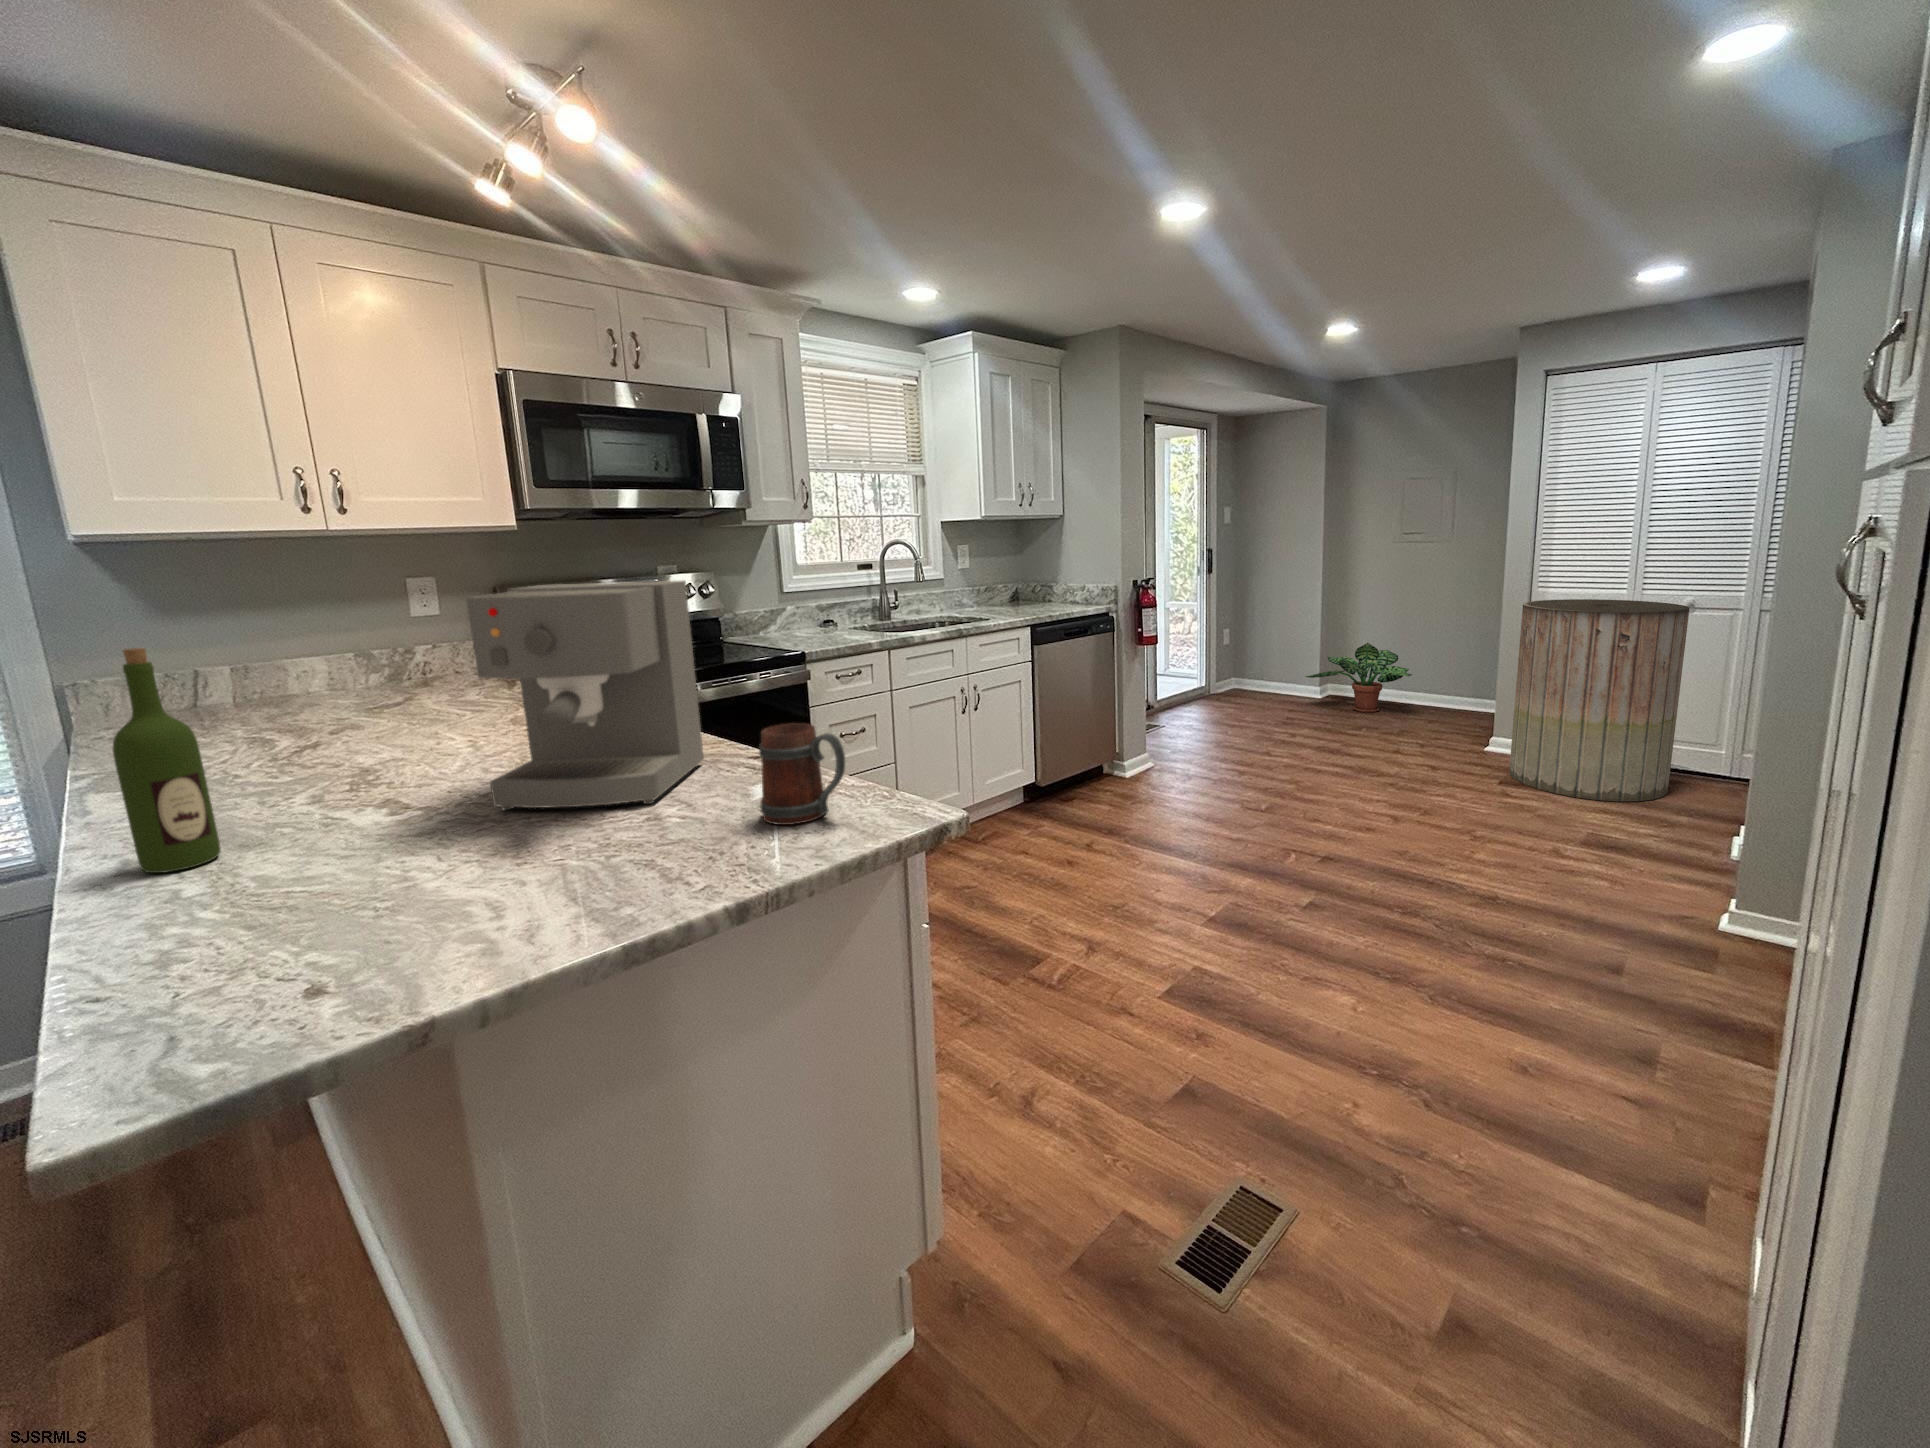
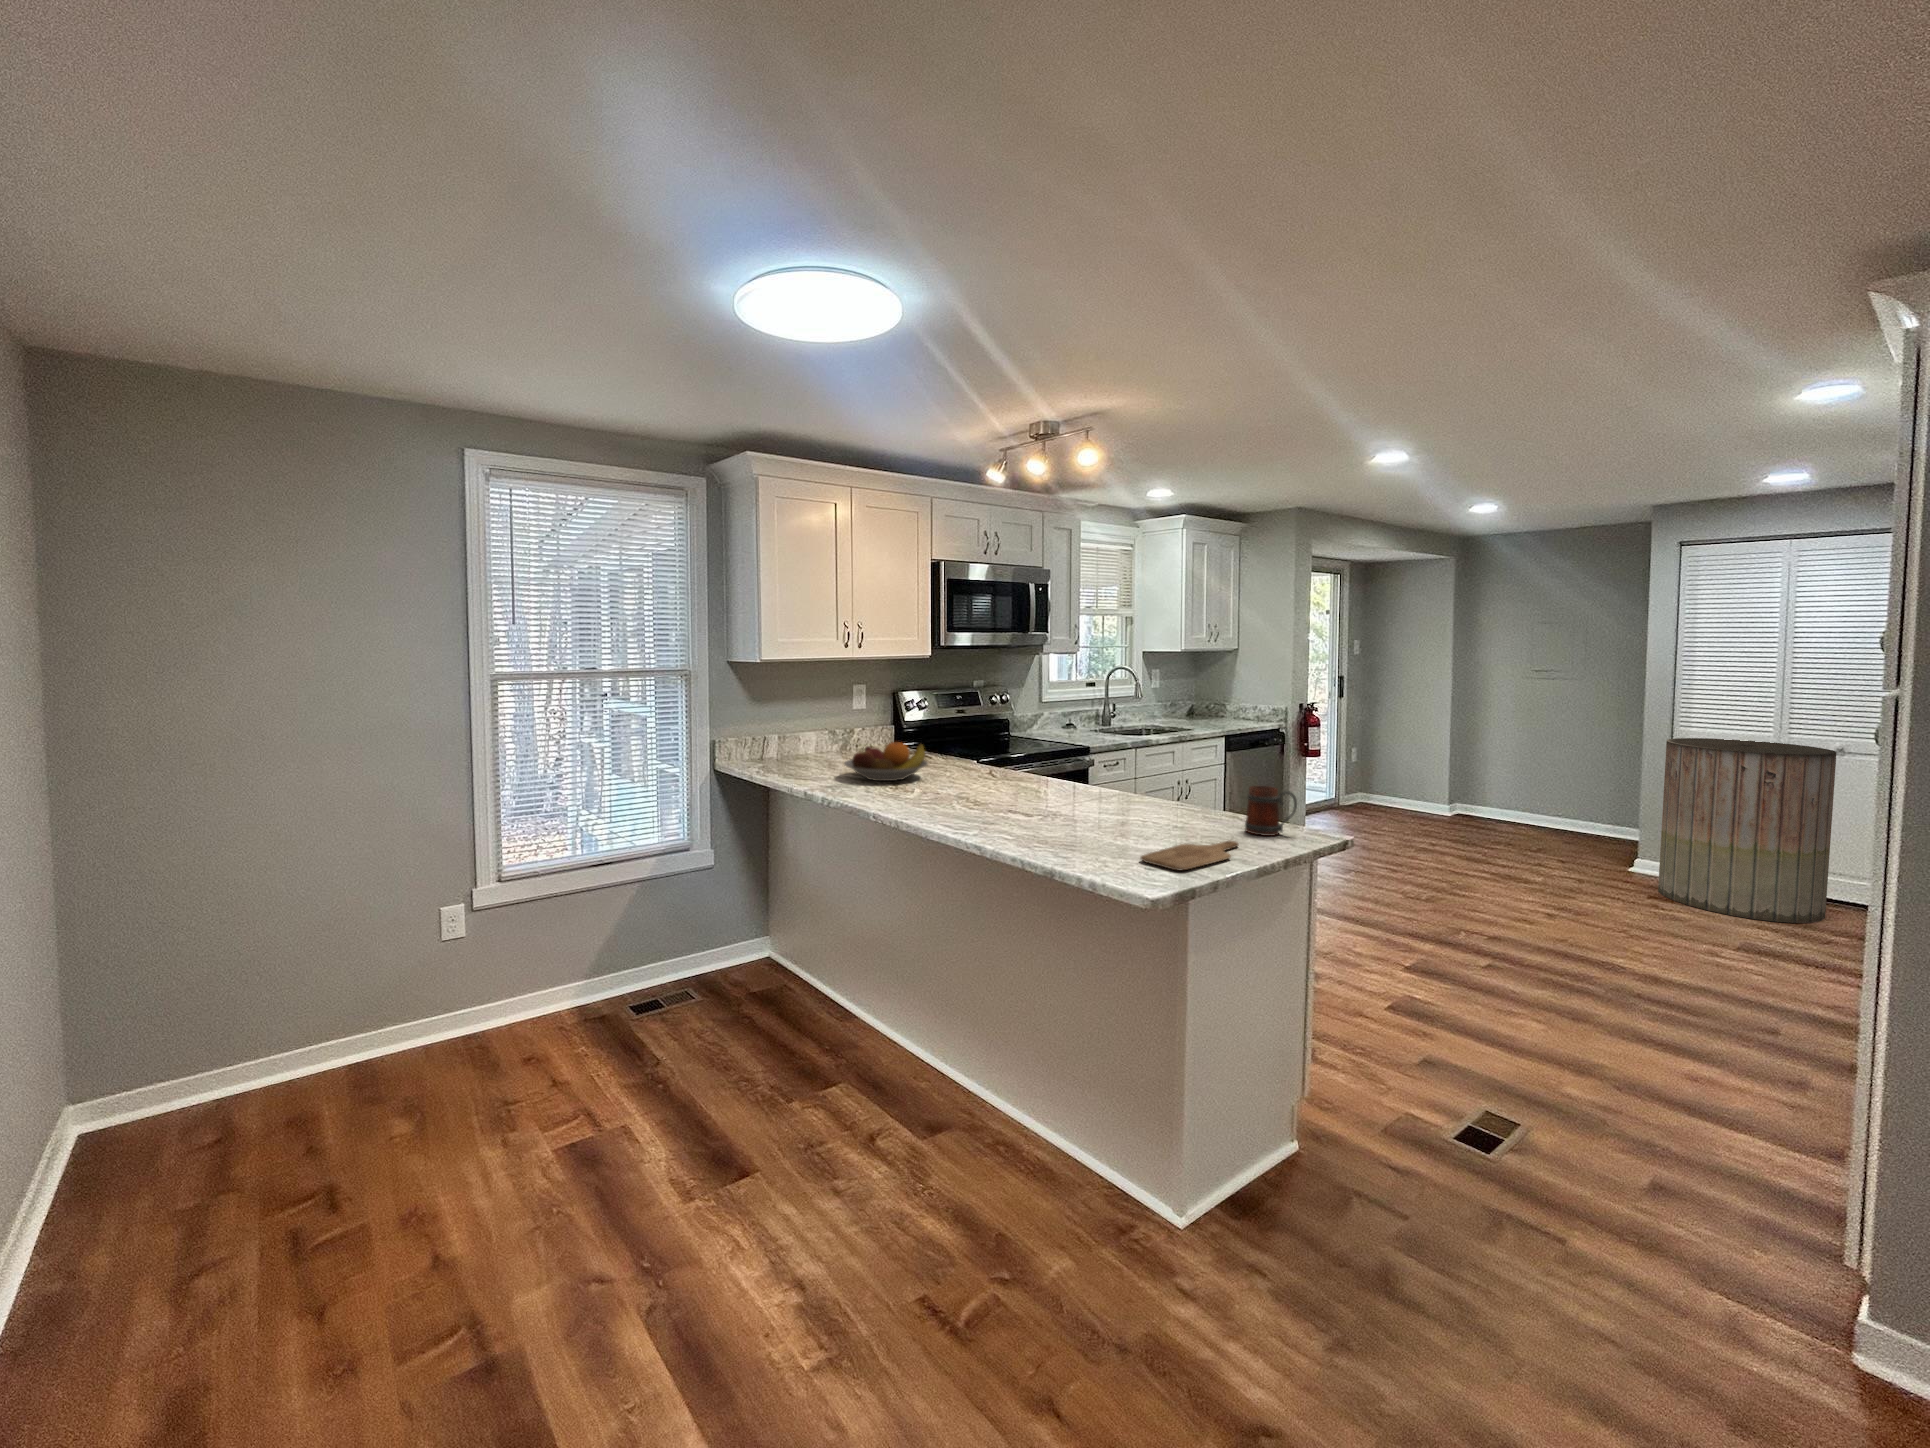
coffee maker: present [466,581,704,810] -> none [1085,706,1174,823]
potted plant: present [1306,643,1412,712] -> none [1437,767,1550,831]
wine bottle: present [113,648,221,873] -> none [971,731,998,833]
fruit bowl: none [232,667,423,737] -> present [844,742,928,781]
cutting board: none [320,854,676,989] -> present [1141,841,1239,871]

